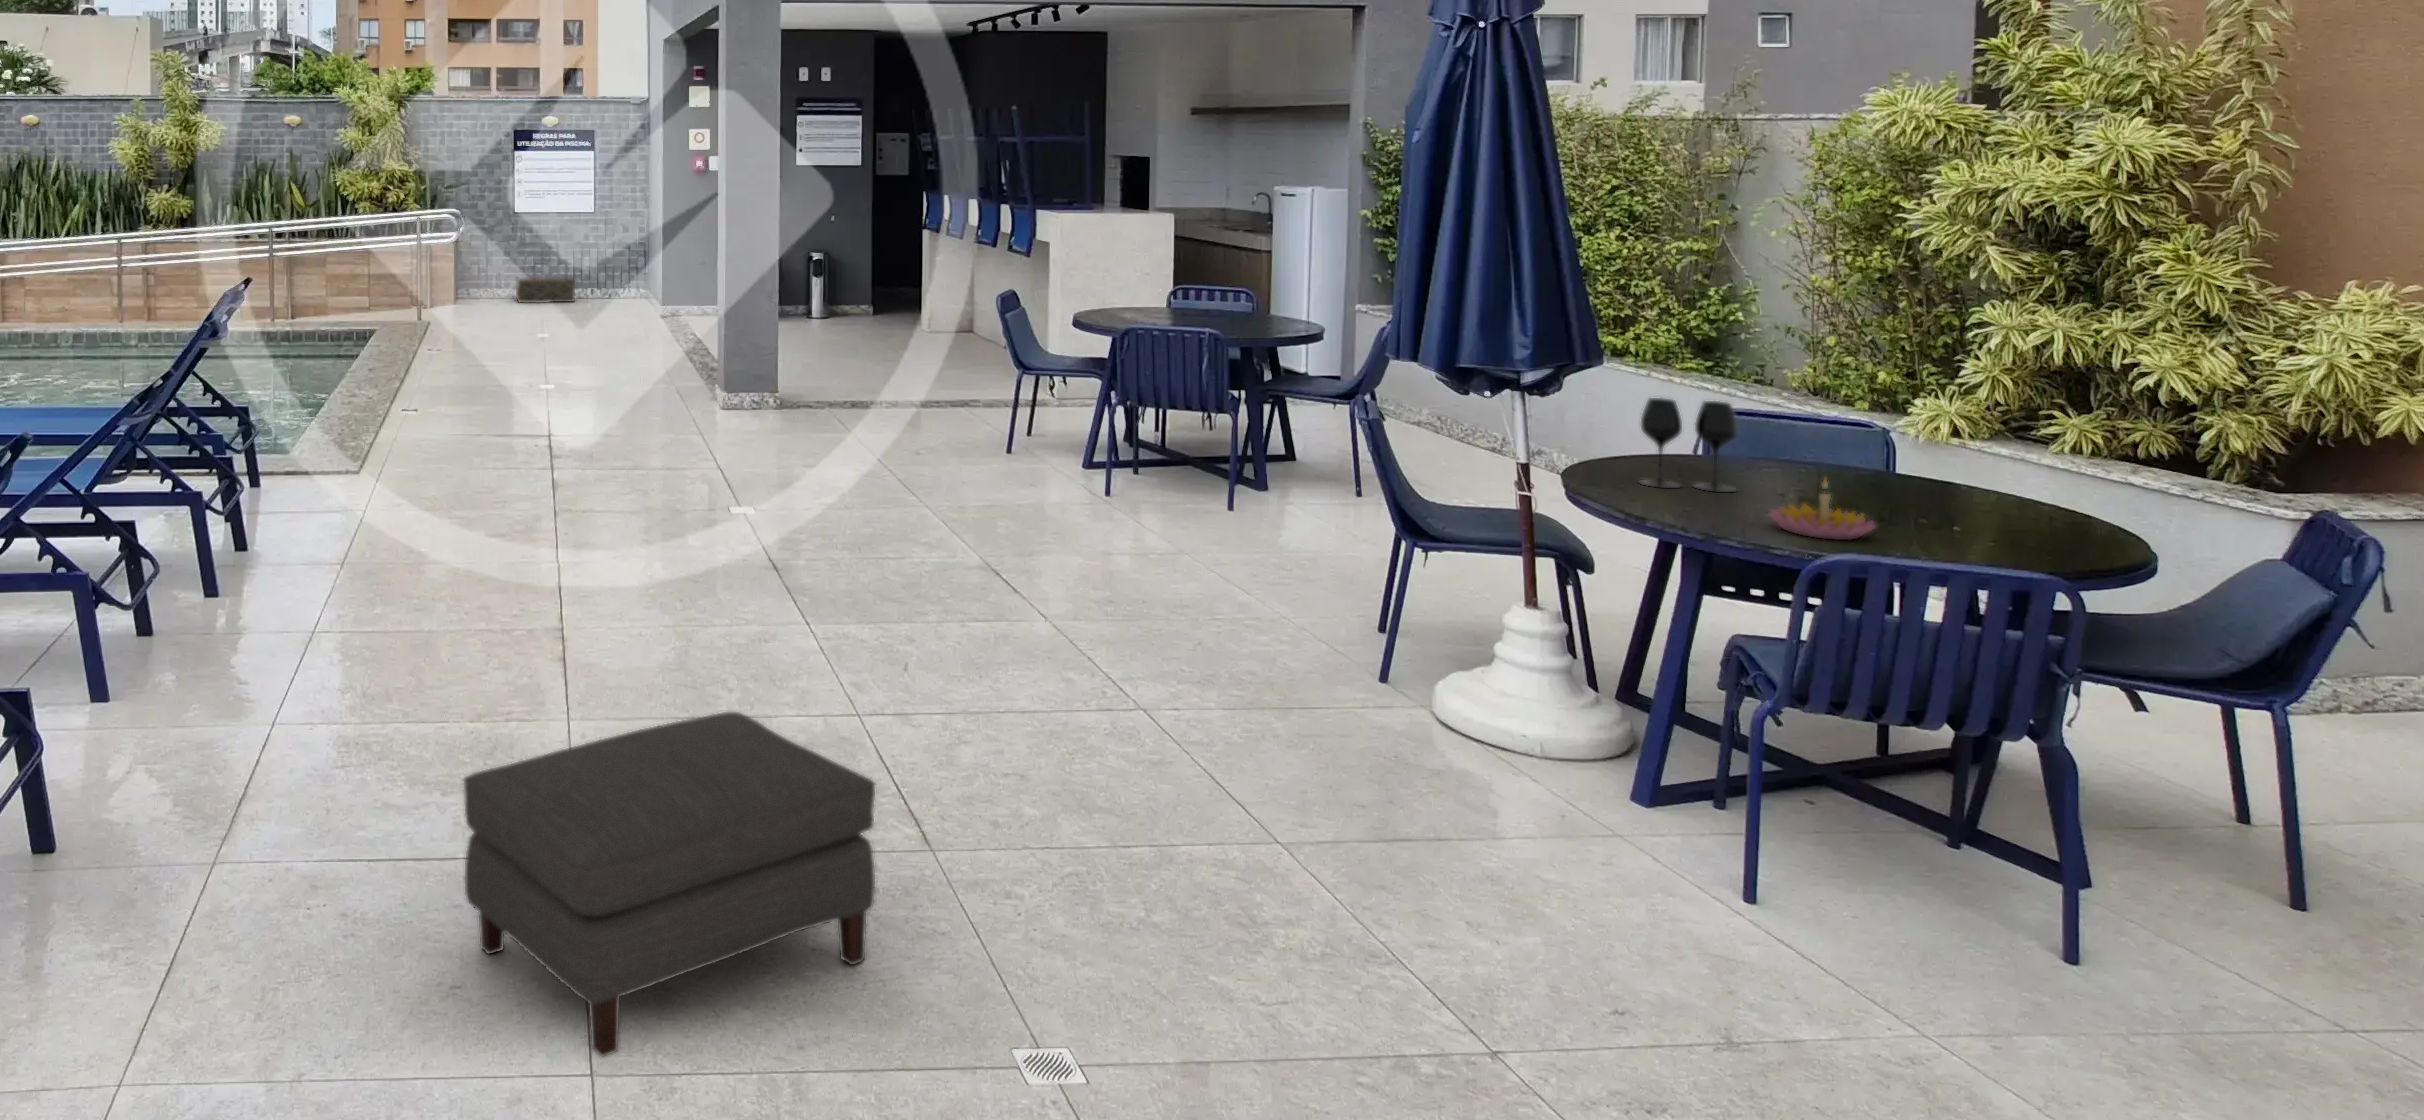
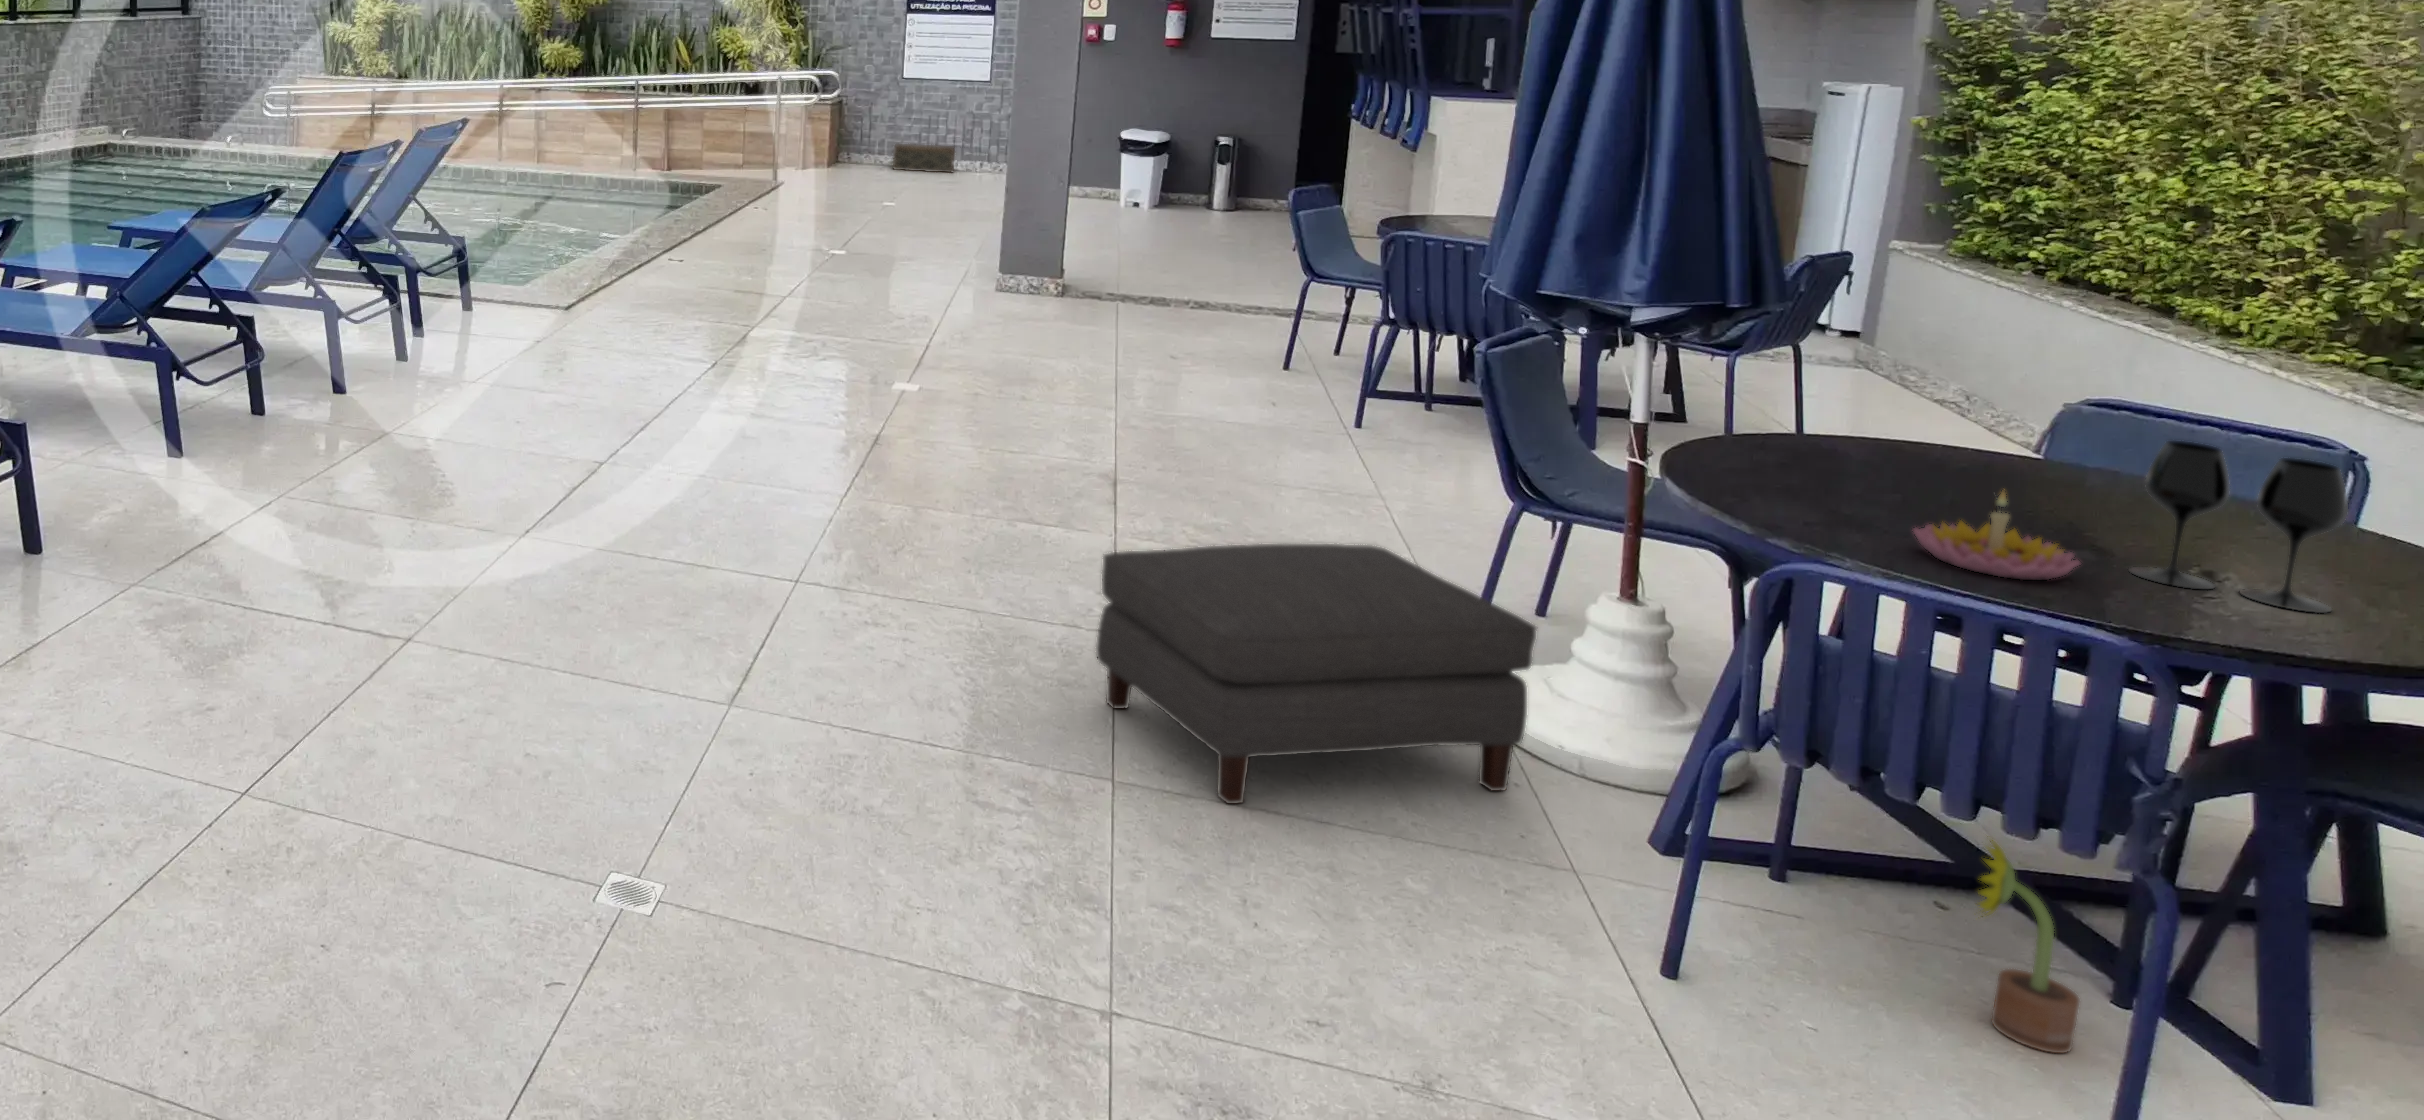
wine glass: present [1640,398,1738,492] -> present [2130,441,2348,613]
ottoman: present [464,712,875,1056] -> present [1096,544,1536,804]
decorative plant: none [1854,727,1938,879] -> present [1978,836,2079,1053]

